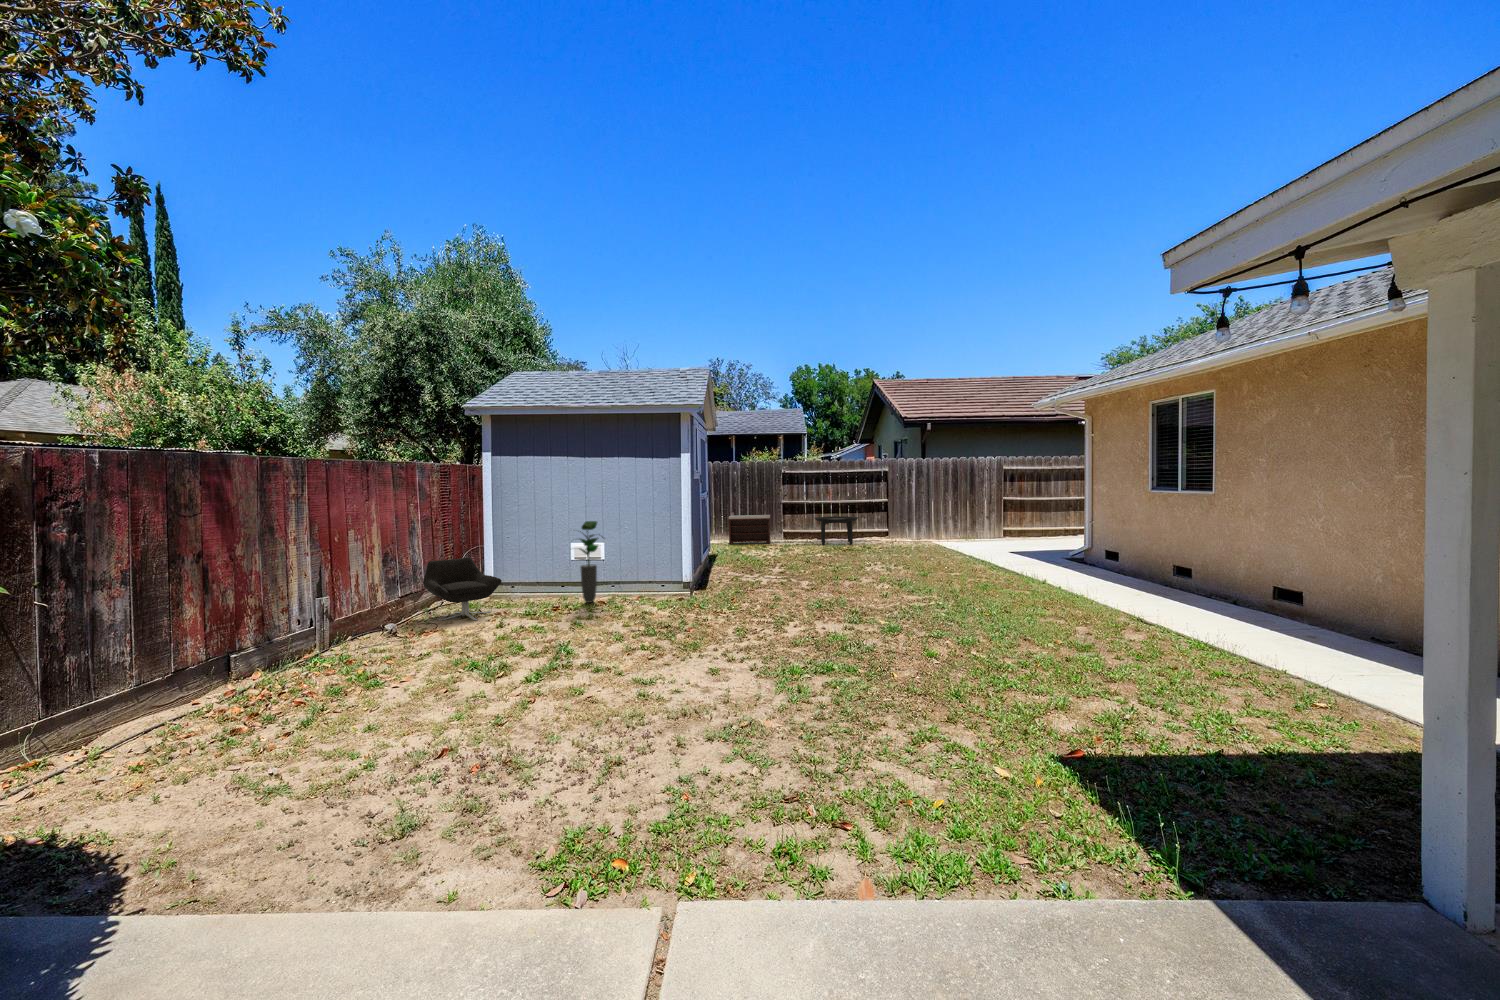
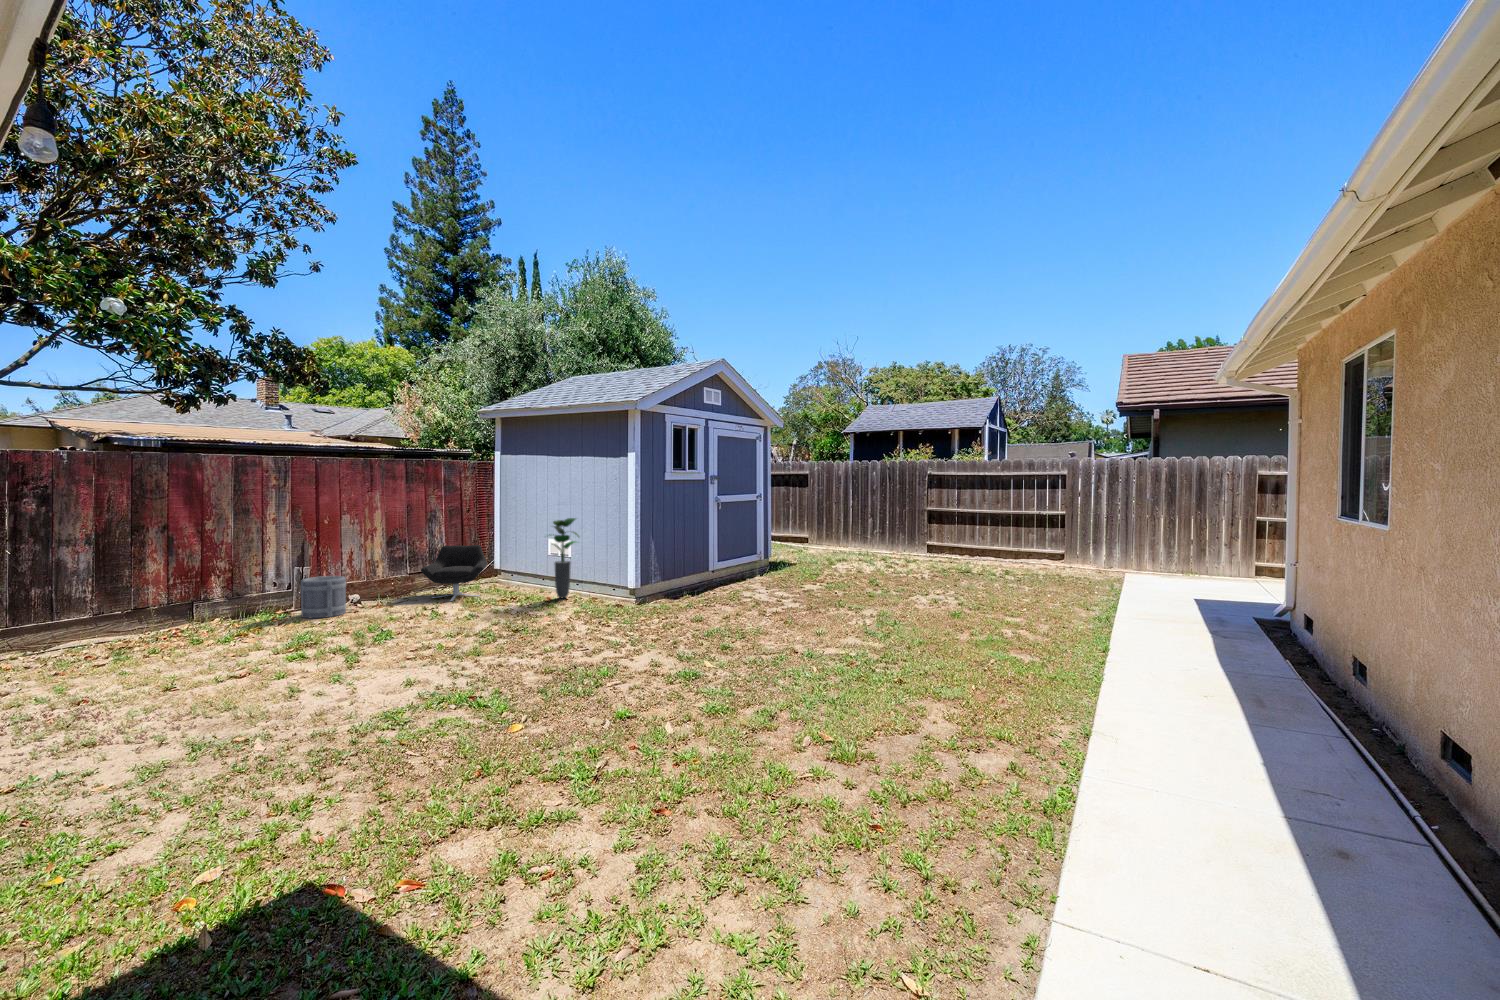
bench: present [728,515,771,545] -> none [854,522,909,558]
round table: present [814,516,858,545] -> none [953,530,1013,567]
bucket: none [329,604,385,659] -> present [301,576,346,618]

